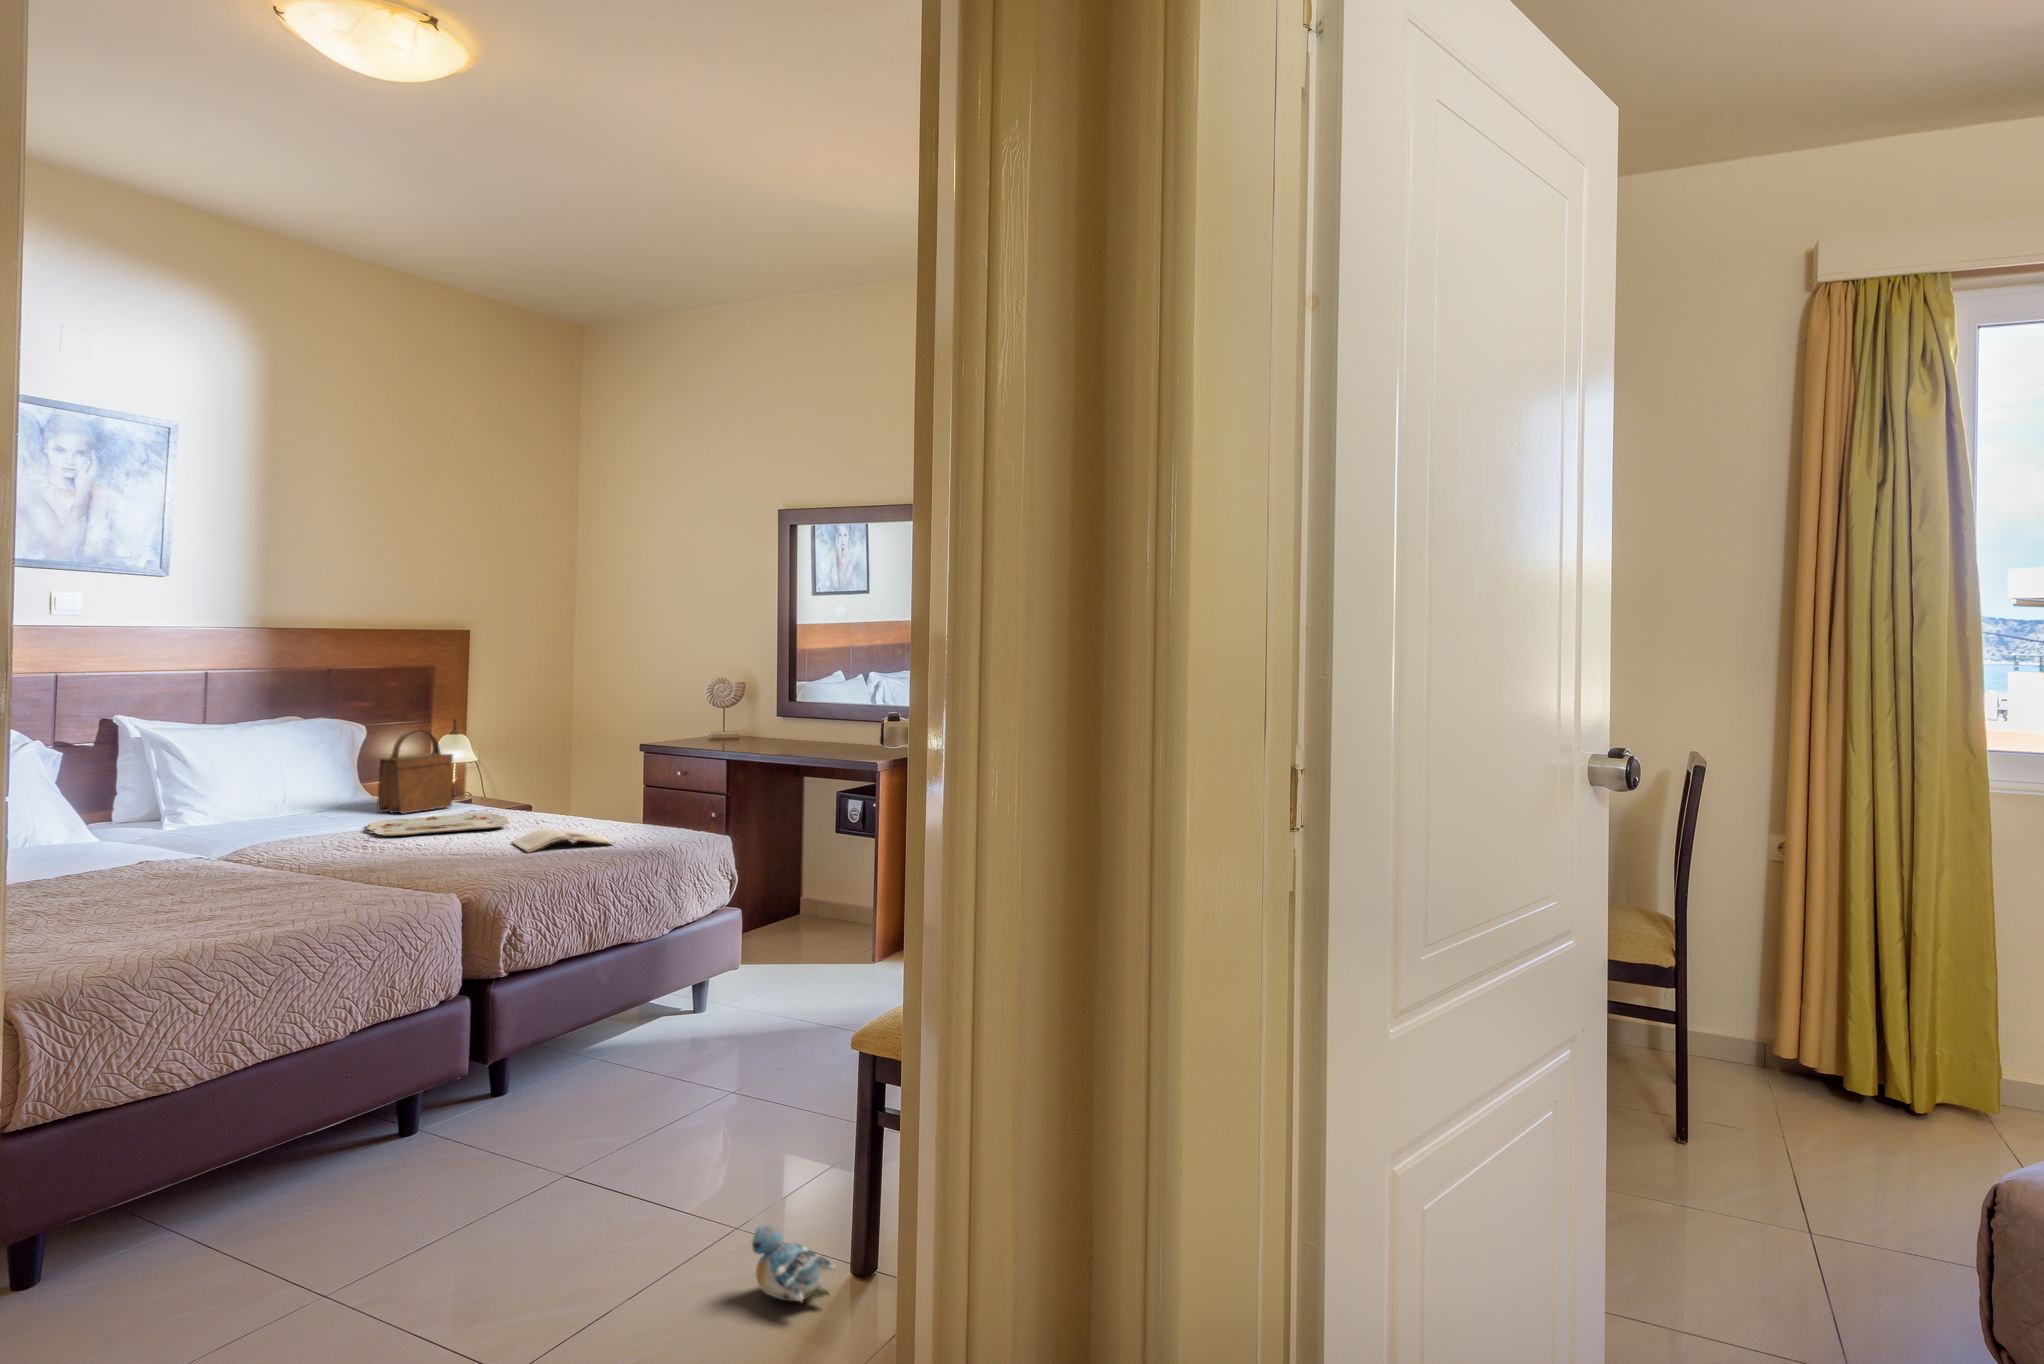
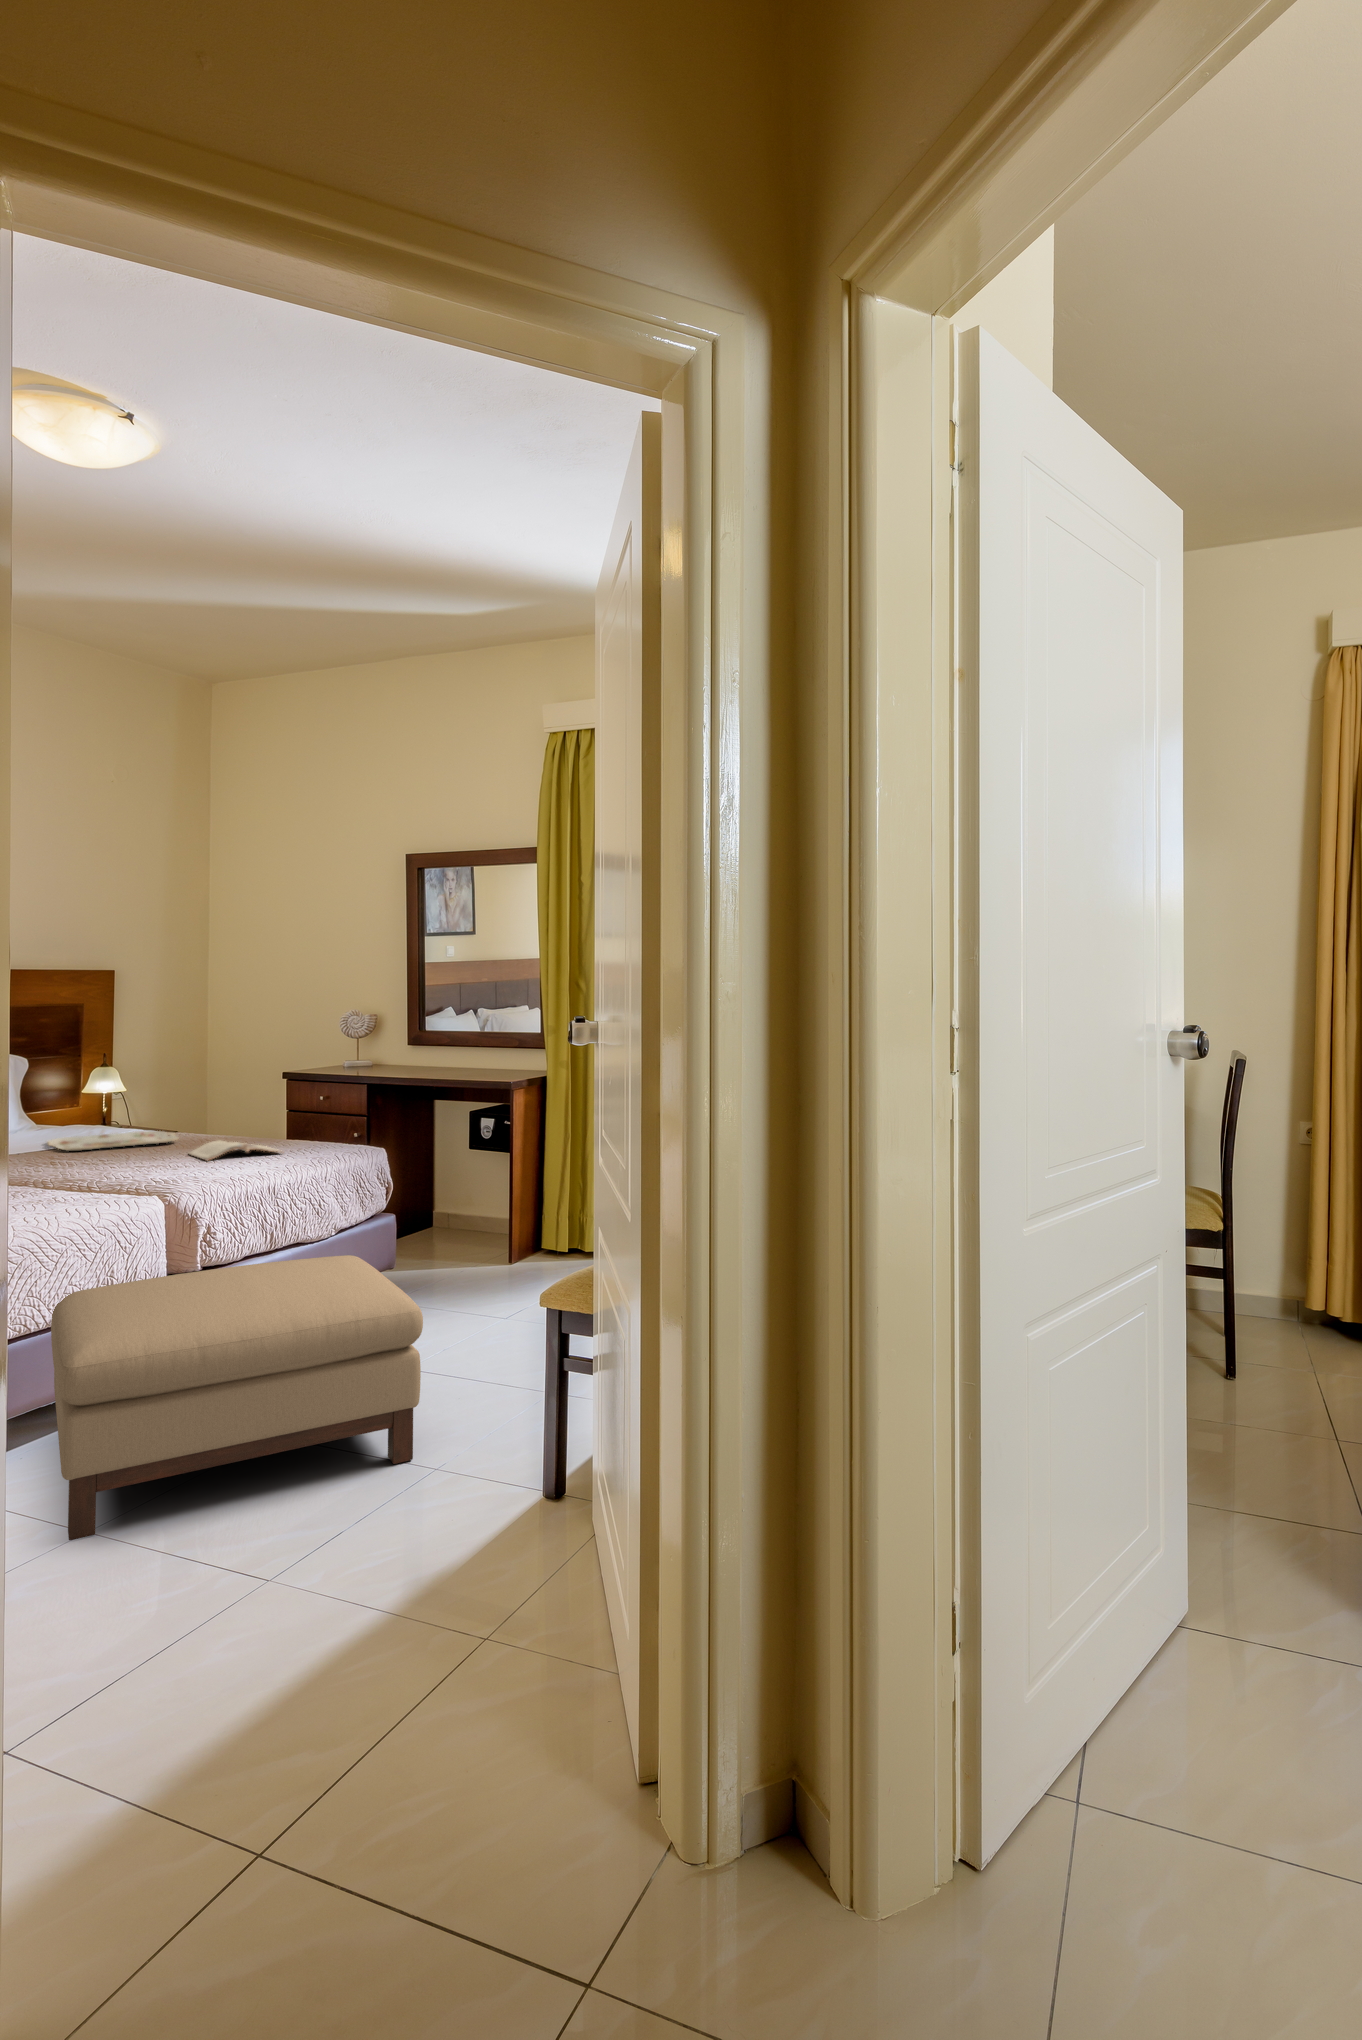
handbag: present [377,730,453,814] -> none [48,1056,117,1134]
ottoman: none [298,968,729,1302] -> present [51,1255,423,1540]
plush toy: present [752,1225,836,1301] -> none [458,1459,533,1522]

